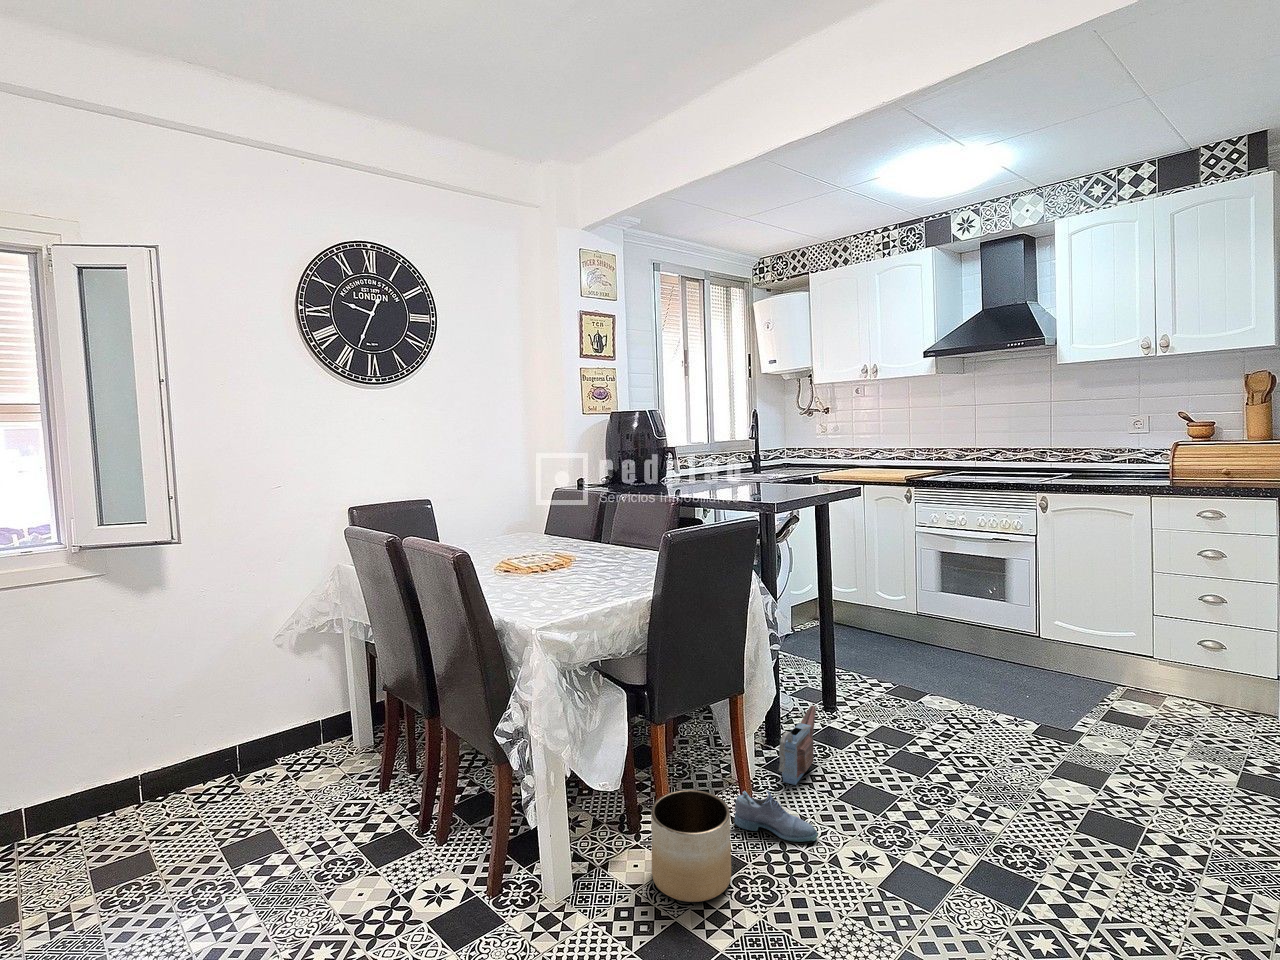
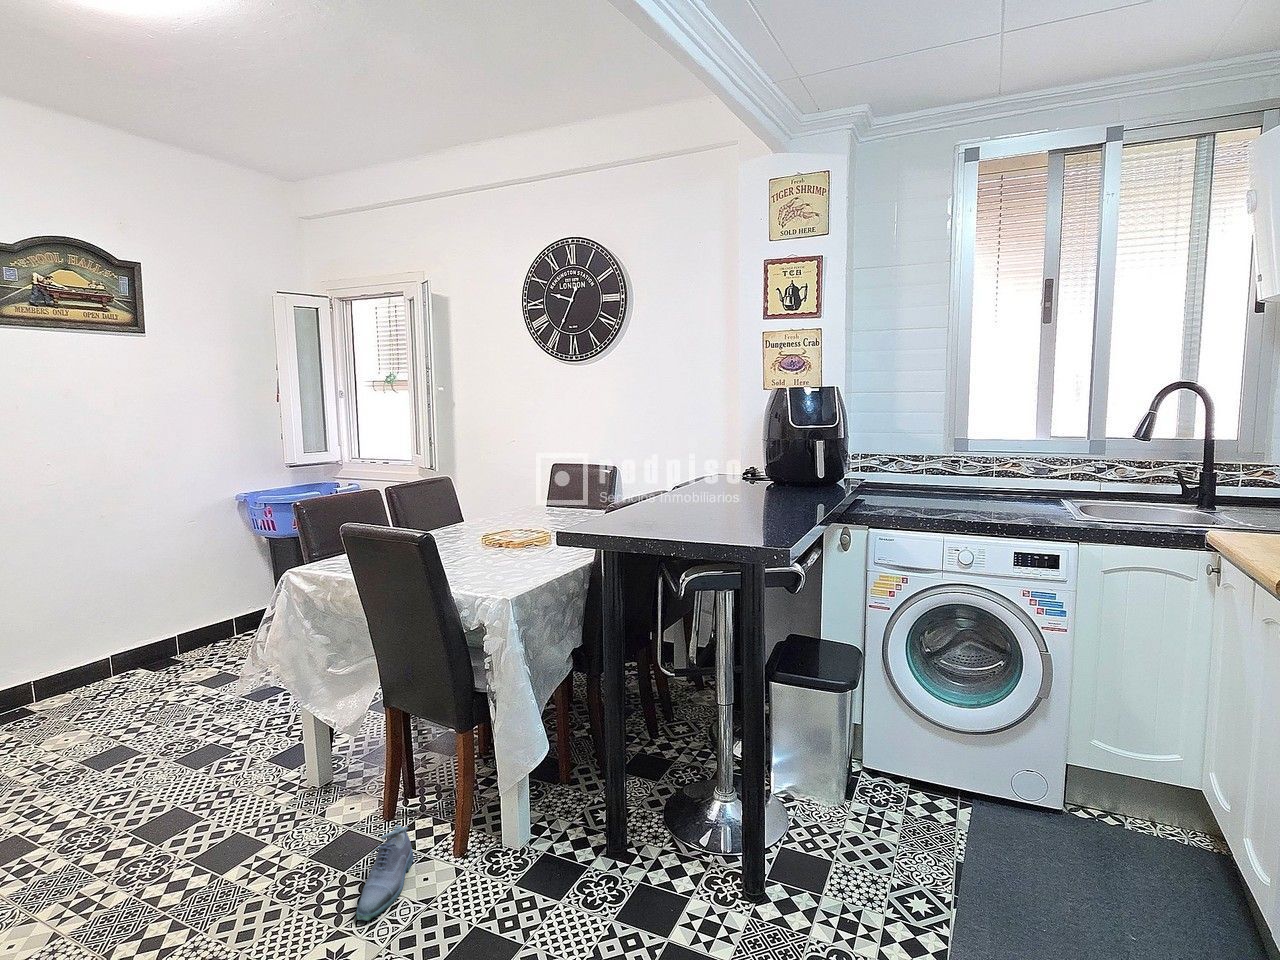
watering can: present [779,706,816,785] -> none [464,810,595,896]
planter: present [651,790,731,902] -> none [256,759,346,868]

